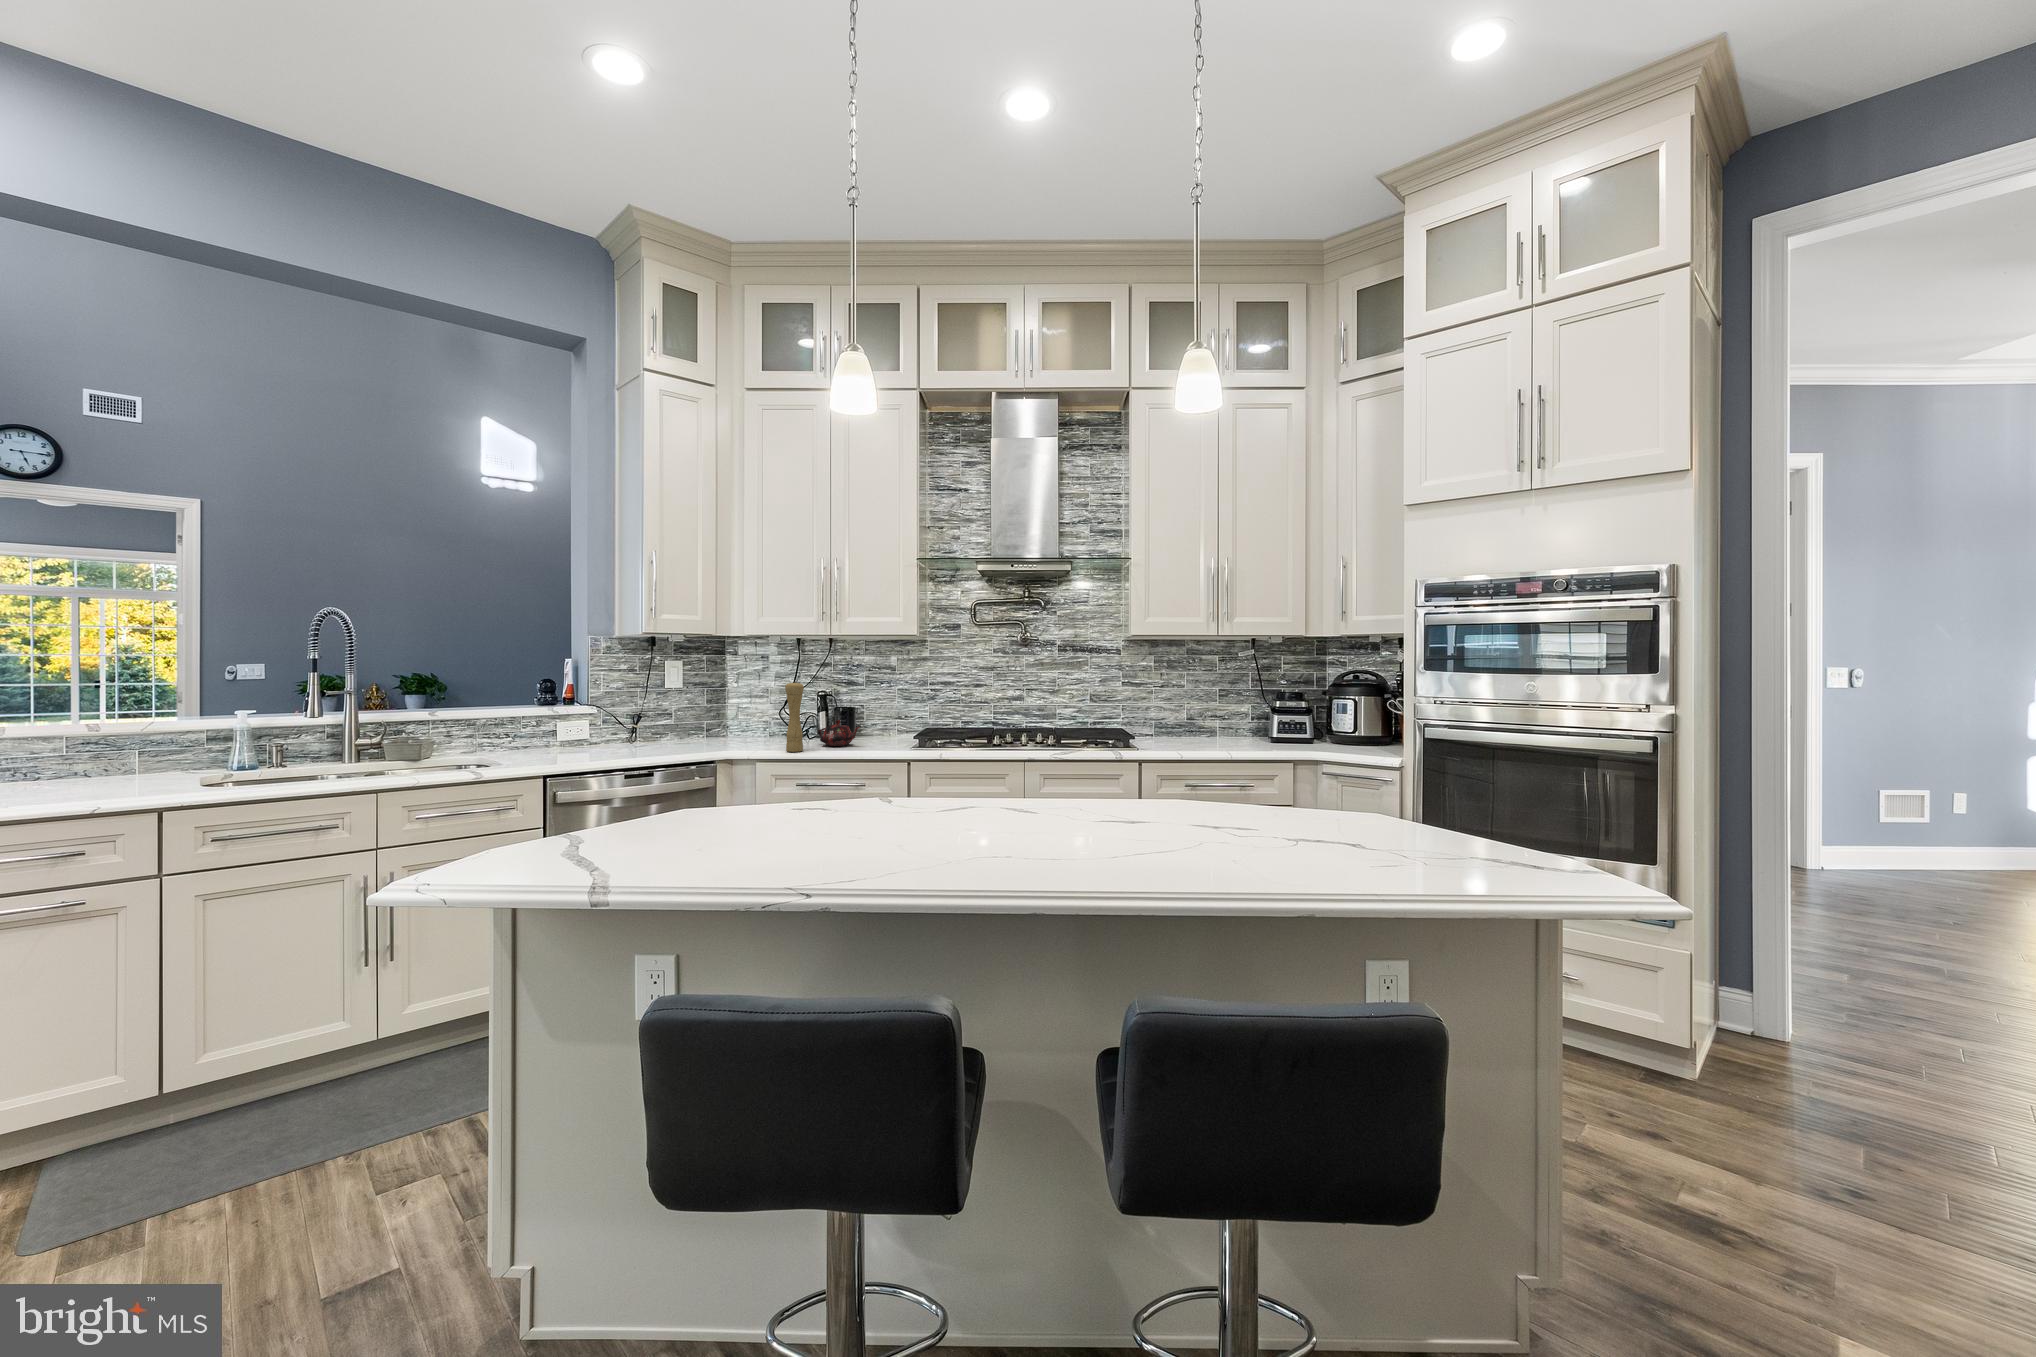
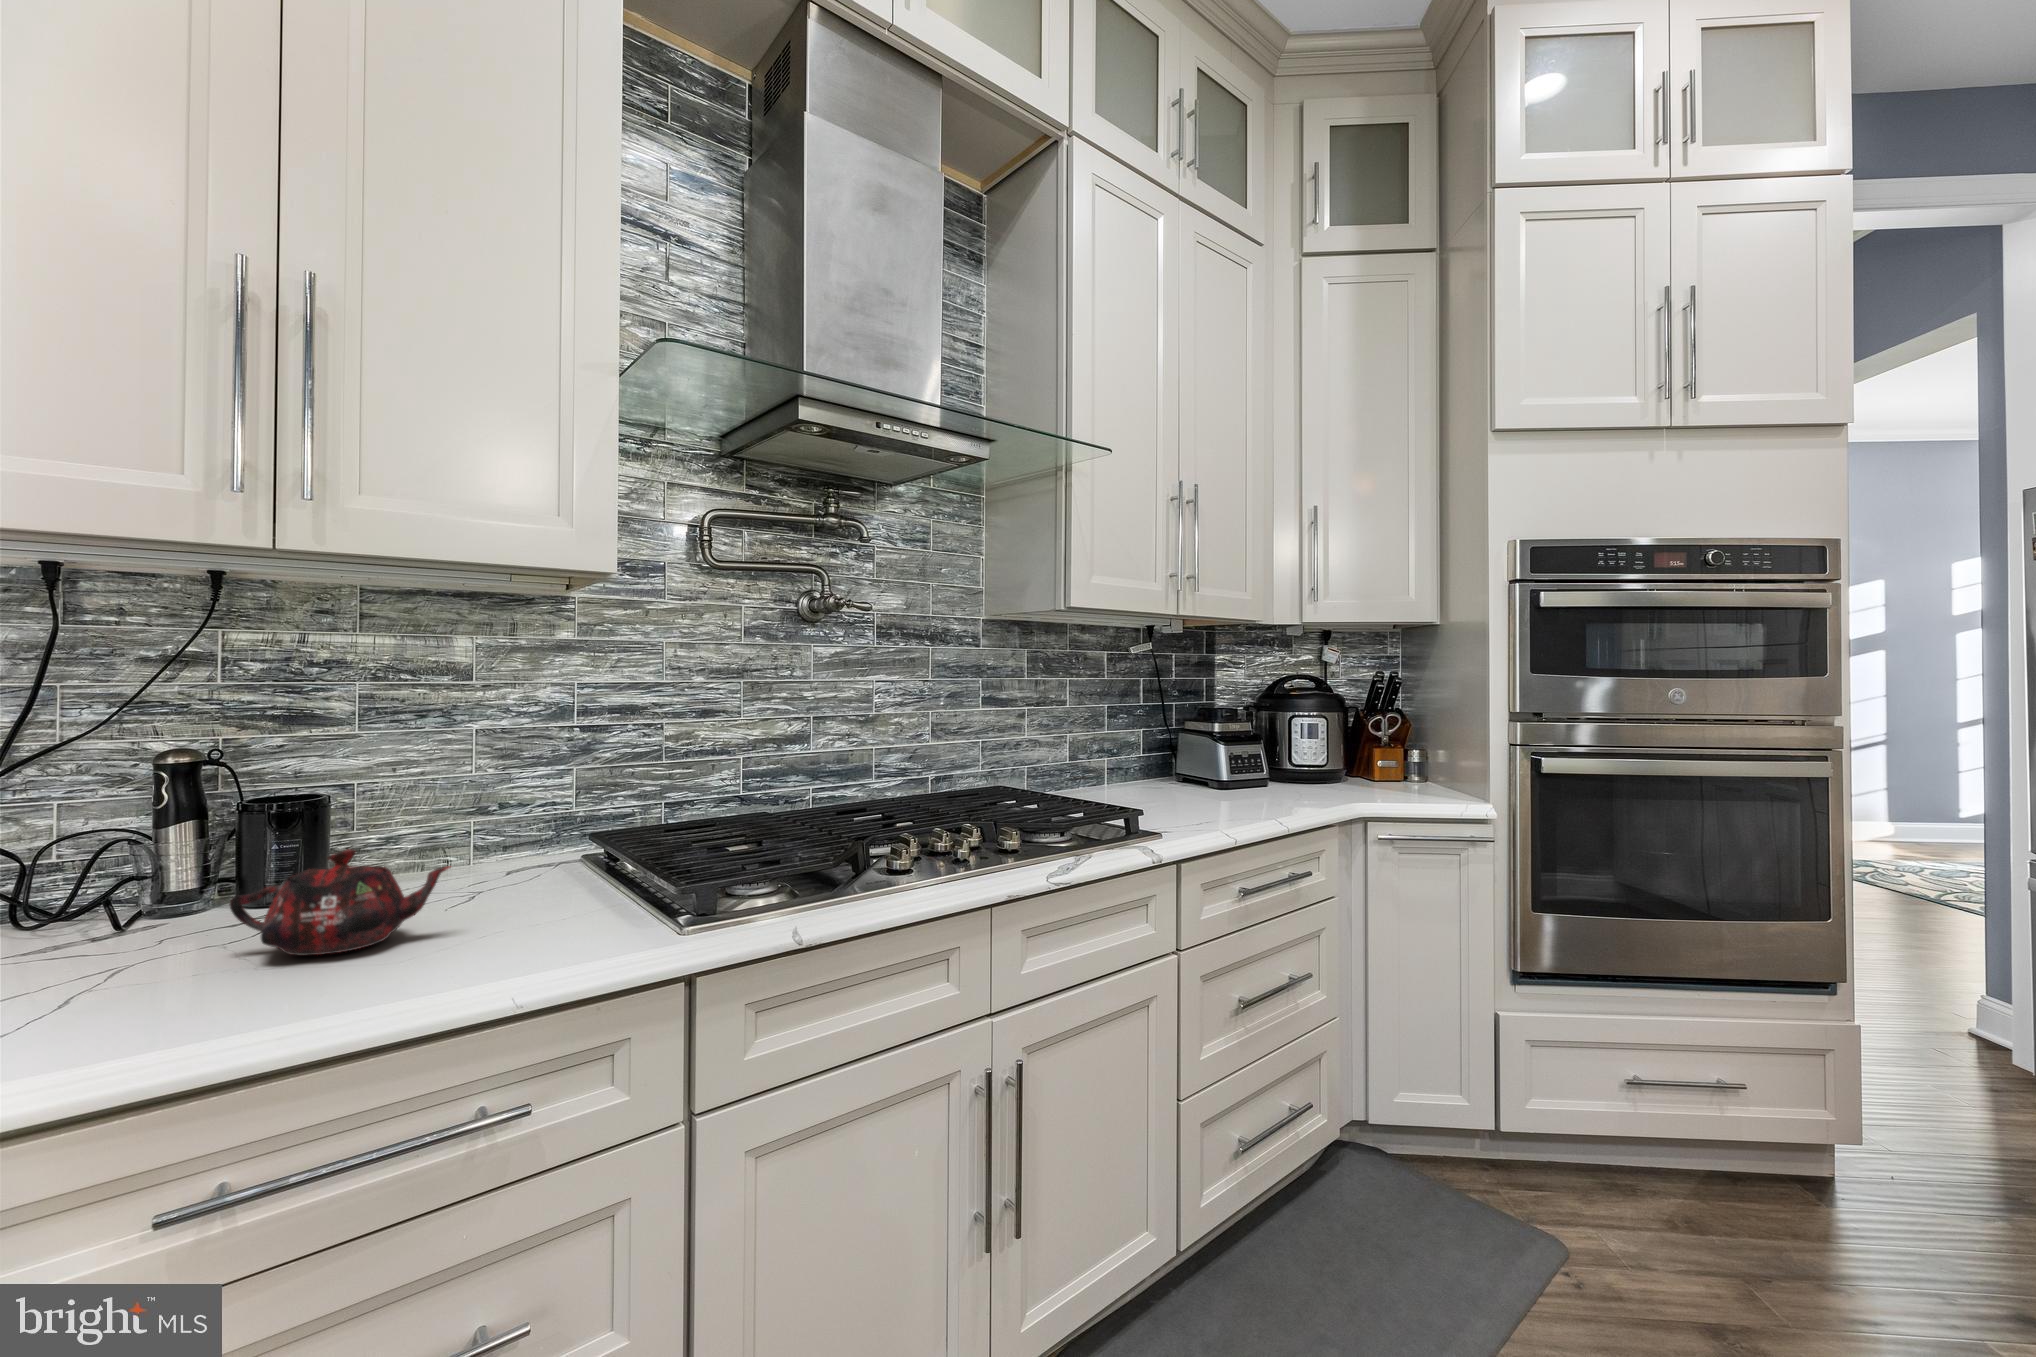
pepper mill: present [785,682,804,752] -> none [111,706,223,1036]

